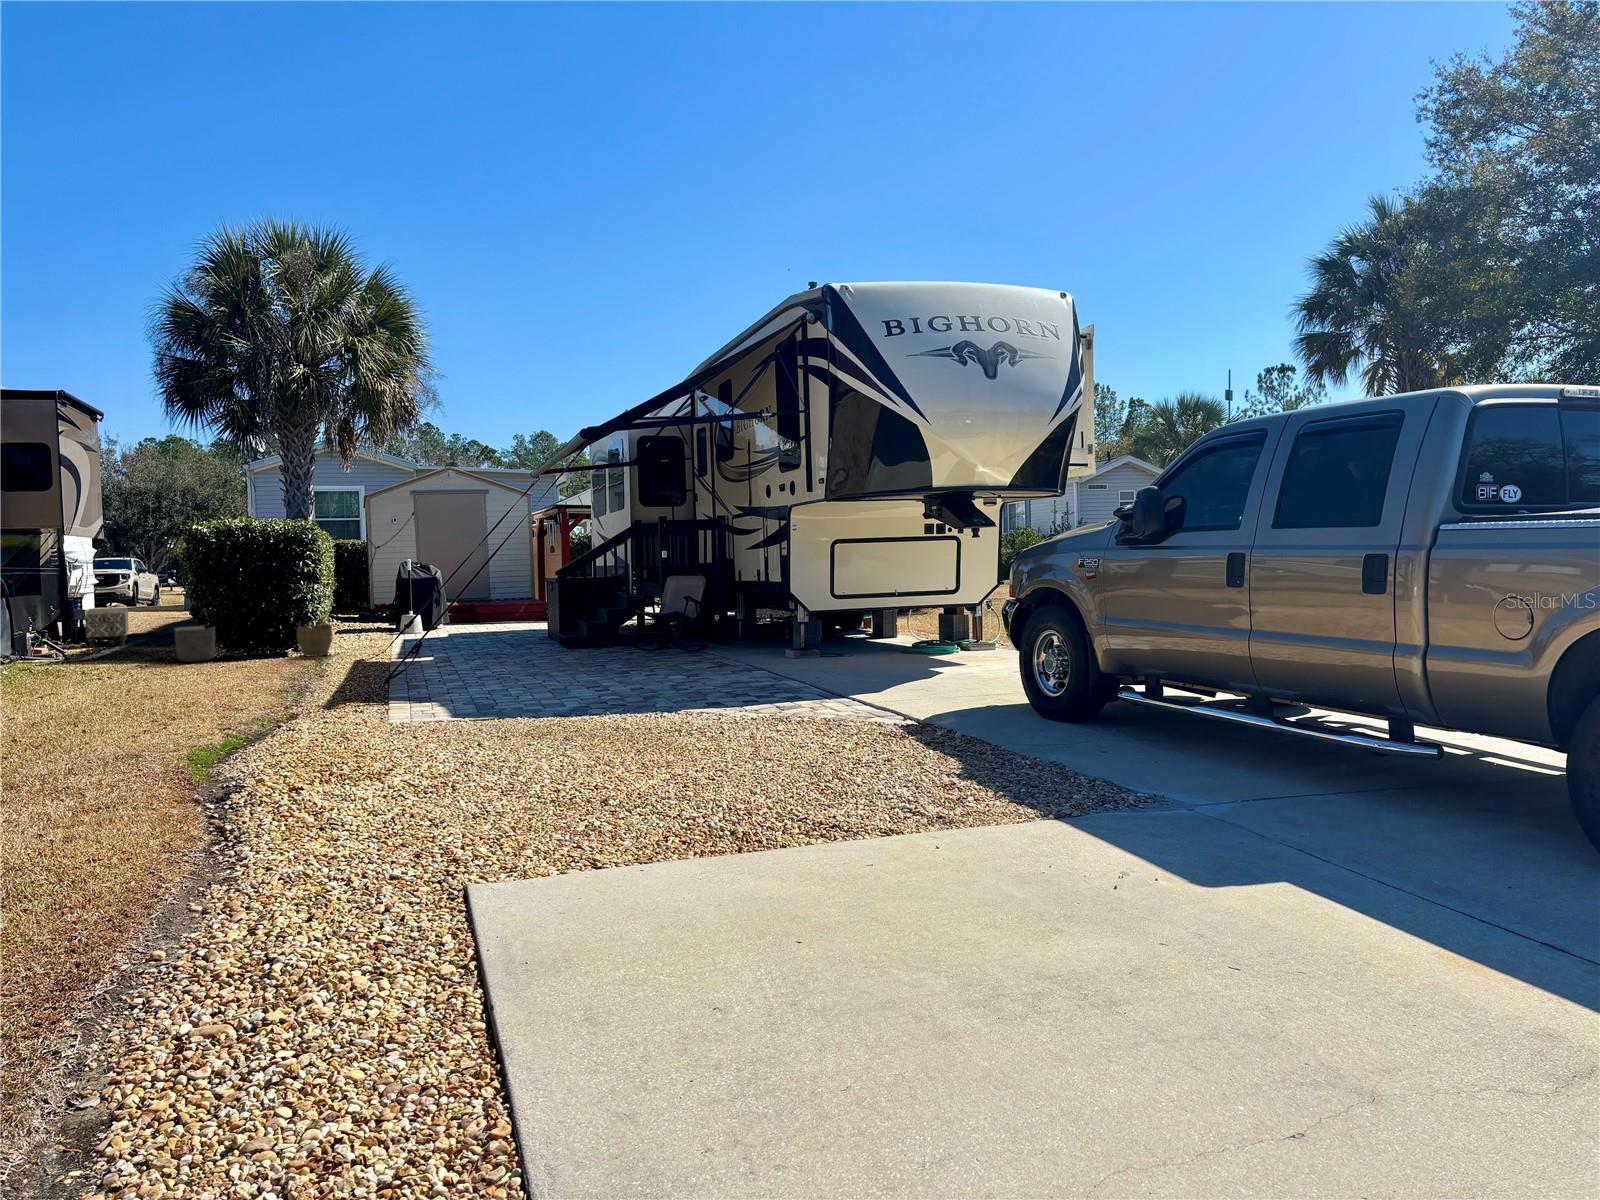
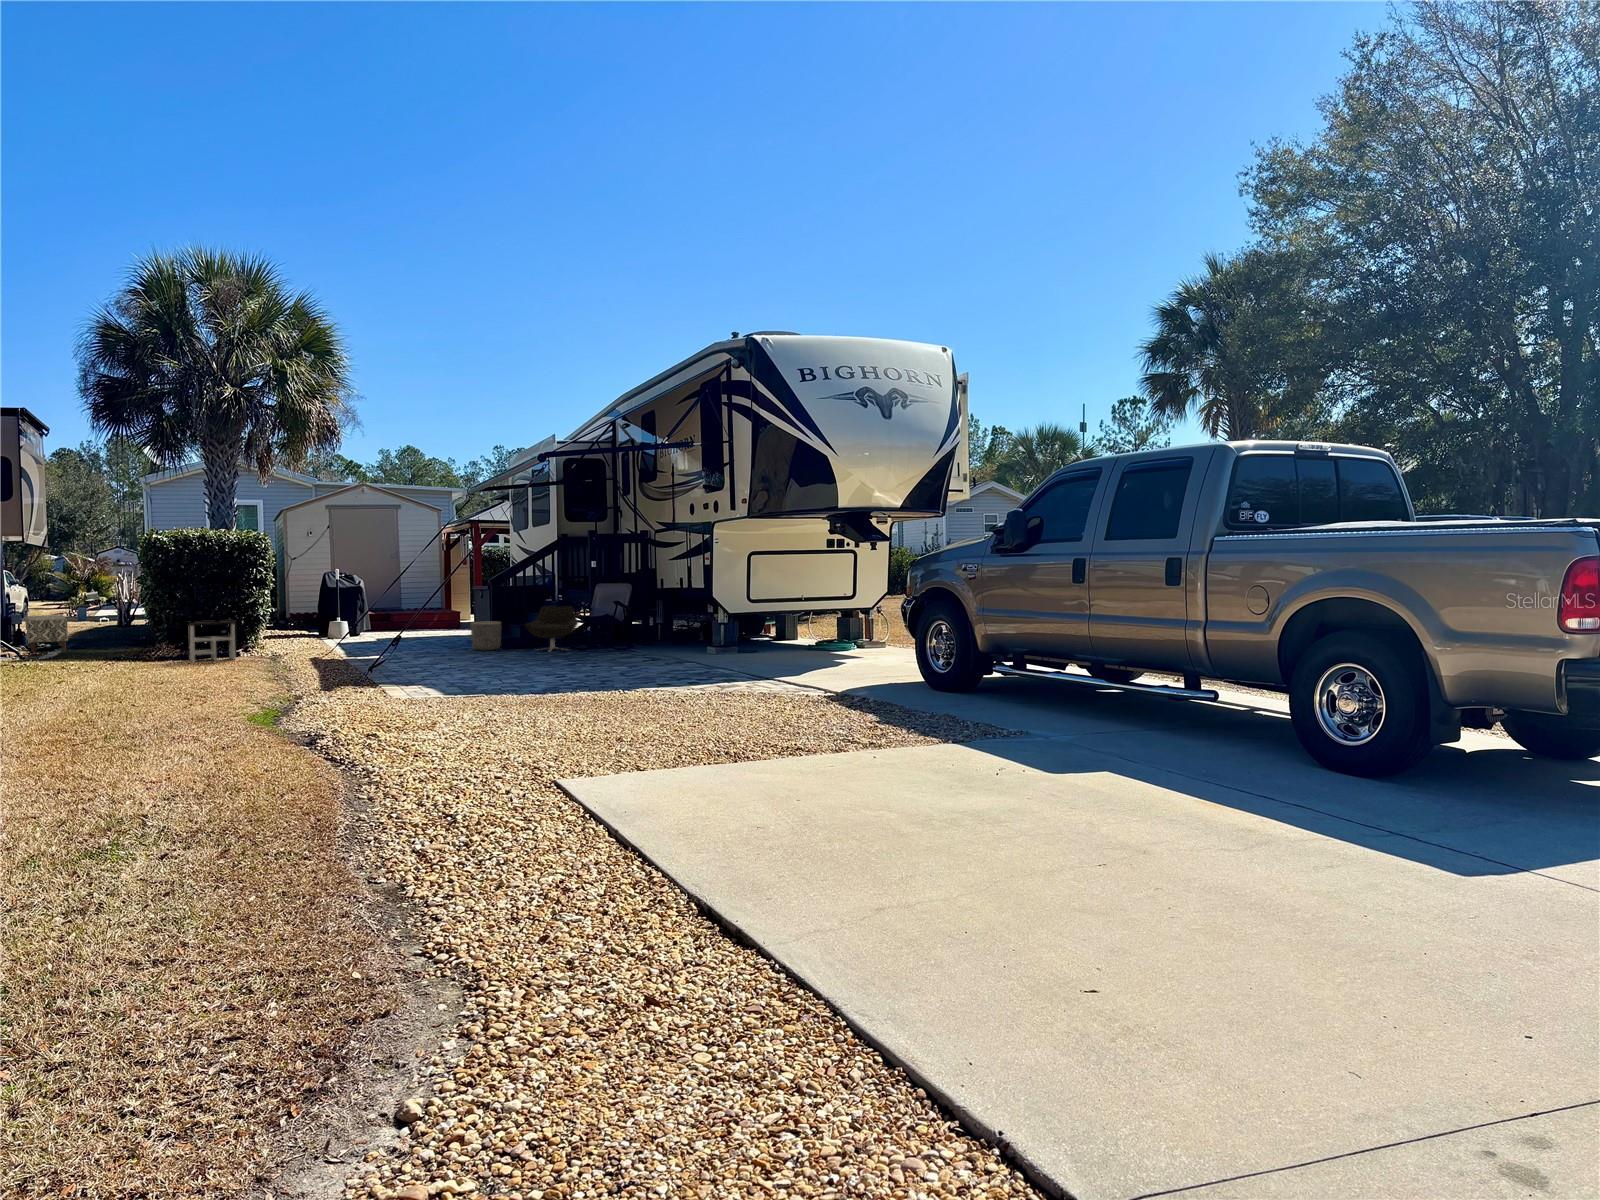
lounge chair: none [591,600,651,652] -> present [525,606,578,651]
side table: none [229,616,280,662] -> present [187,621,236,662]
woven basket: present [297,621,333,656] -> none [250,620,282,657]
planter: present [174,626,215,662] -> present [471,621,501,651]

